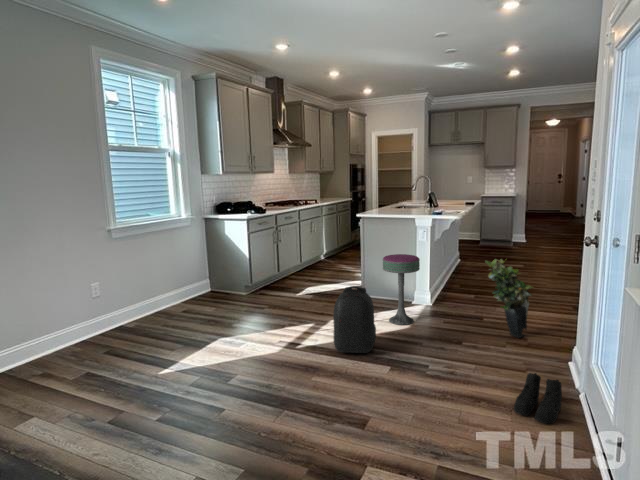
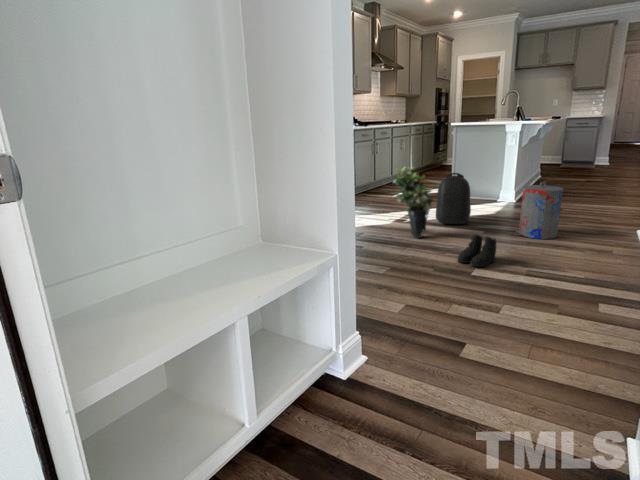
bar stool: present [383,254,420,325] -> none [476,154,509,212]
potted plant: present [486,260,533,338] -> present [393,167,433,238]
trash can: none [433,306,482,383] -> present [519,182,564,239]
boots: present [514,373,562,424] -> present [457,234,496,267]

